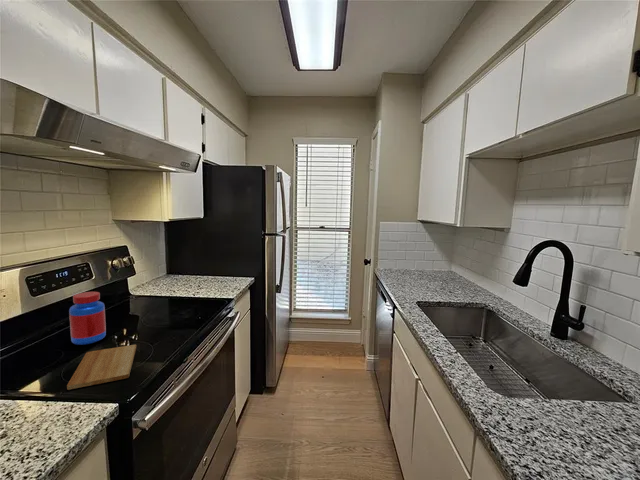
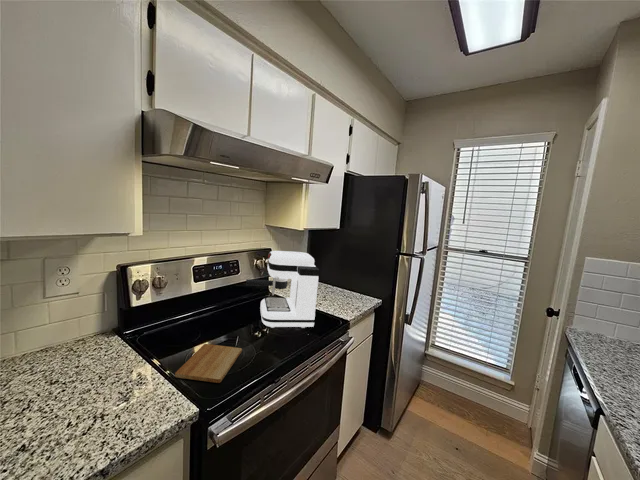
coffee maker: none [117,243,203,321] -> present [246,251,319,328]
jar: present [69,292,106,345] -> none [201,288,229,335]

